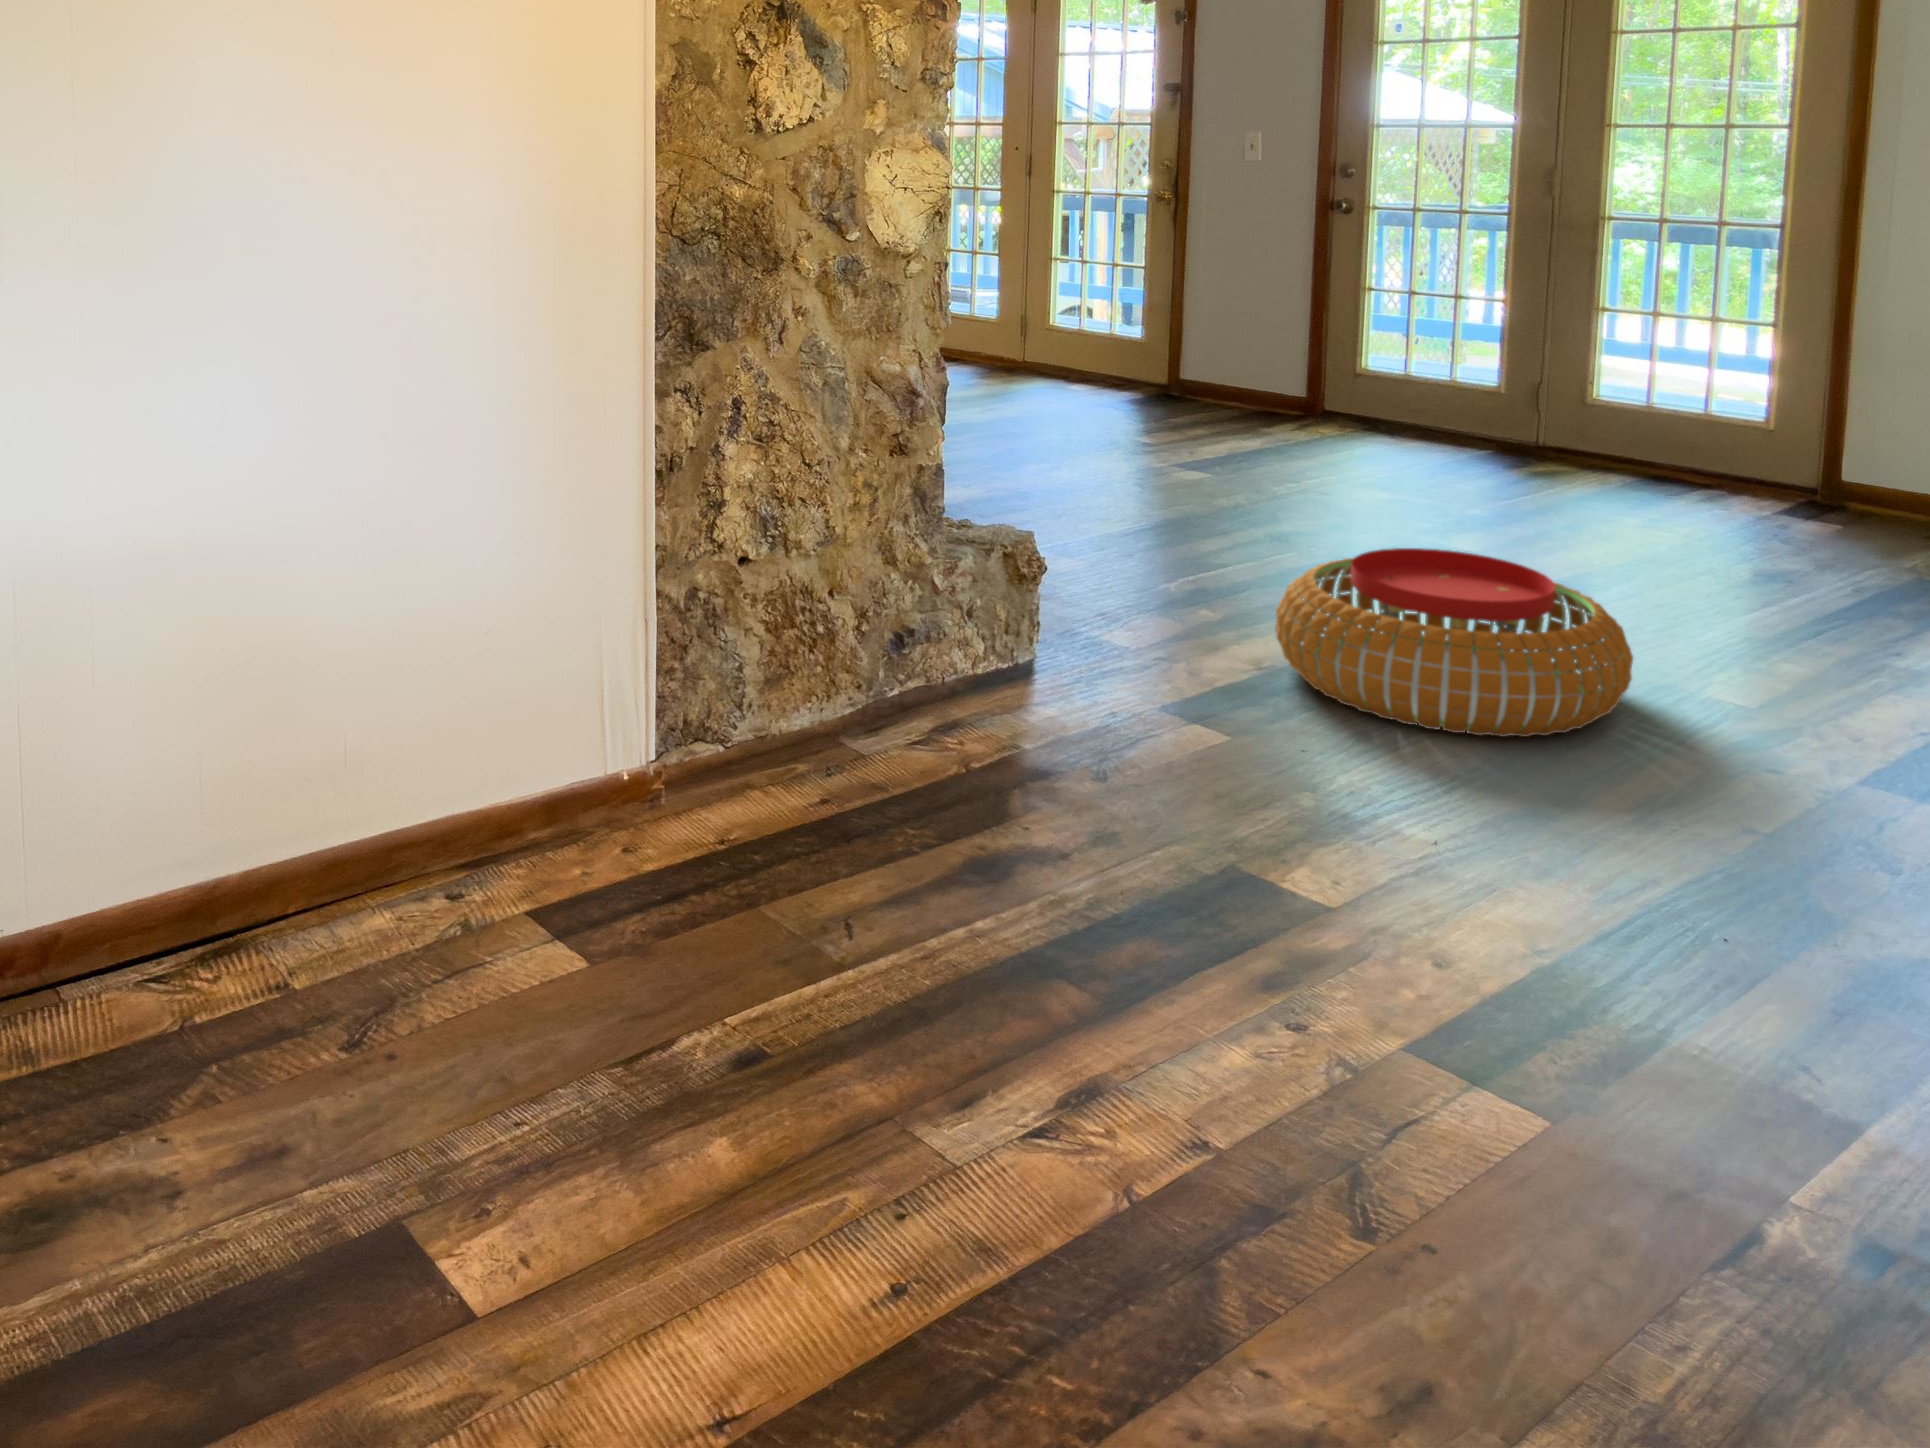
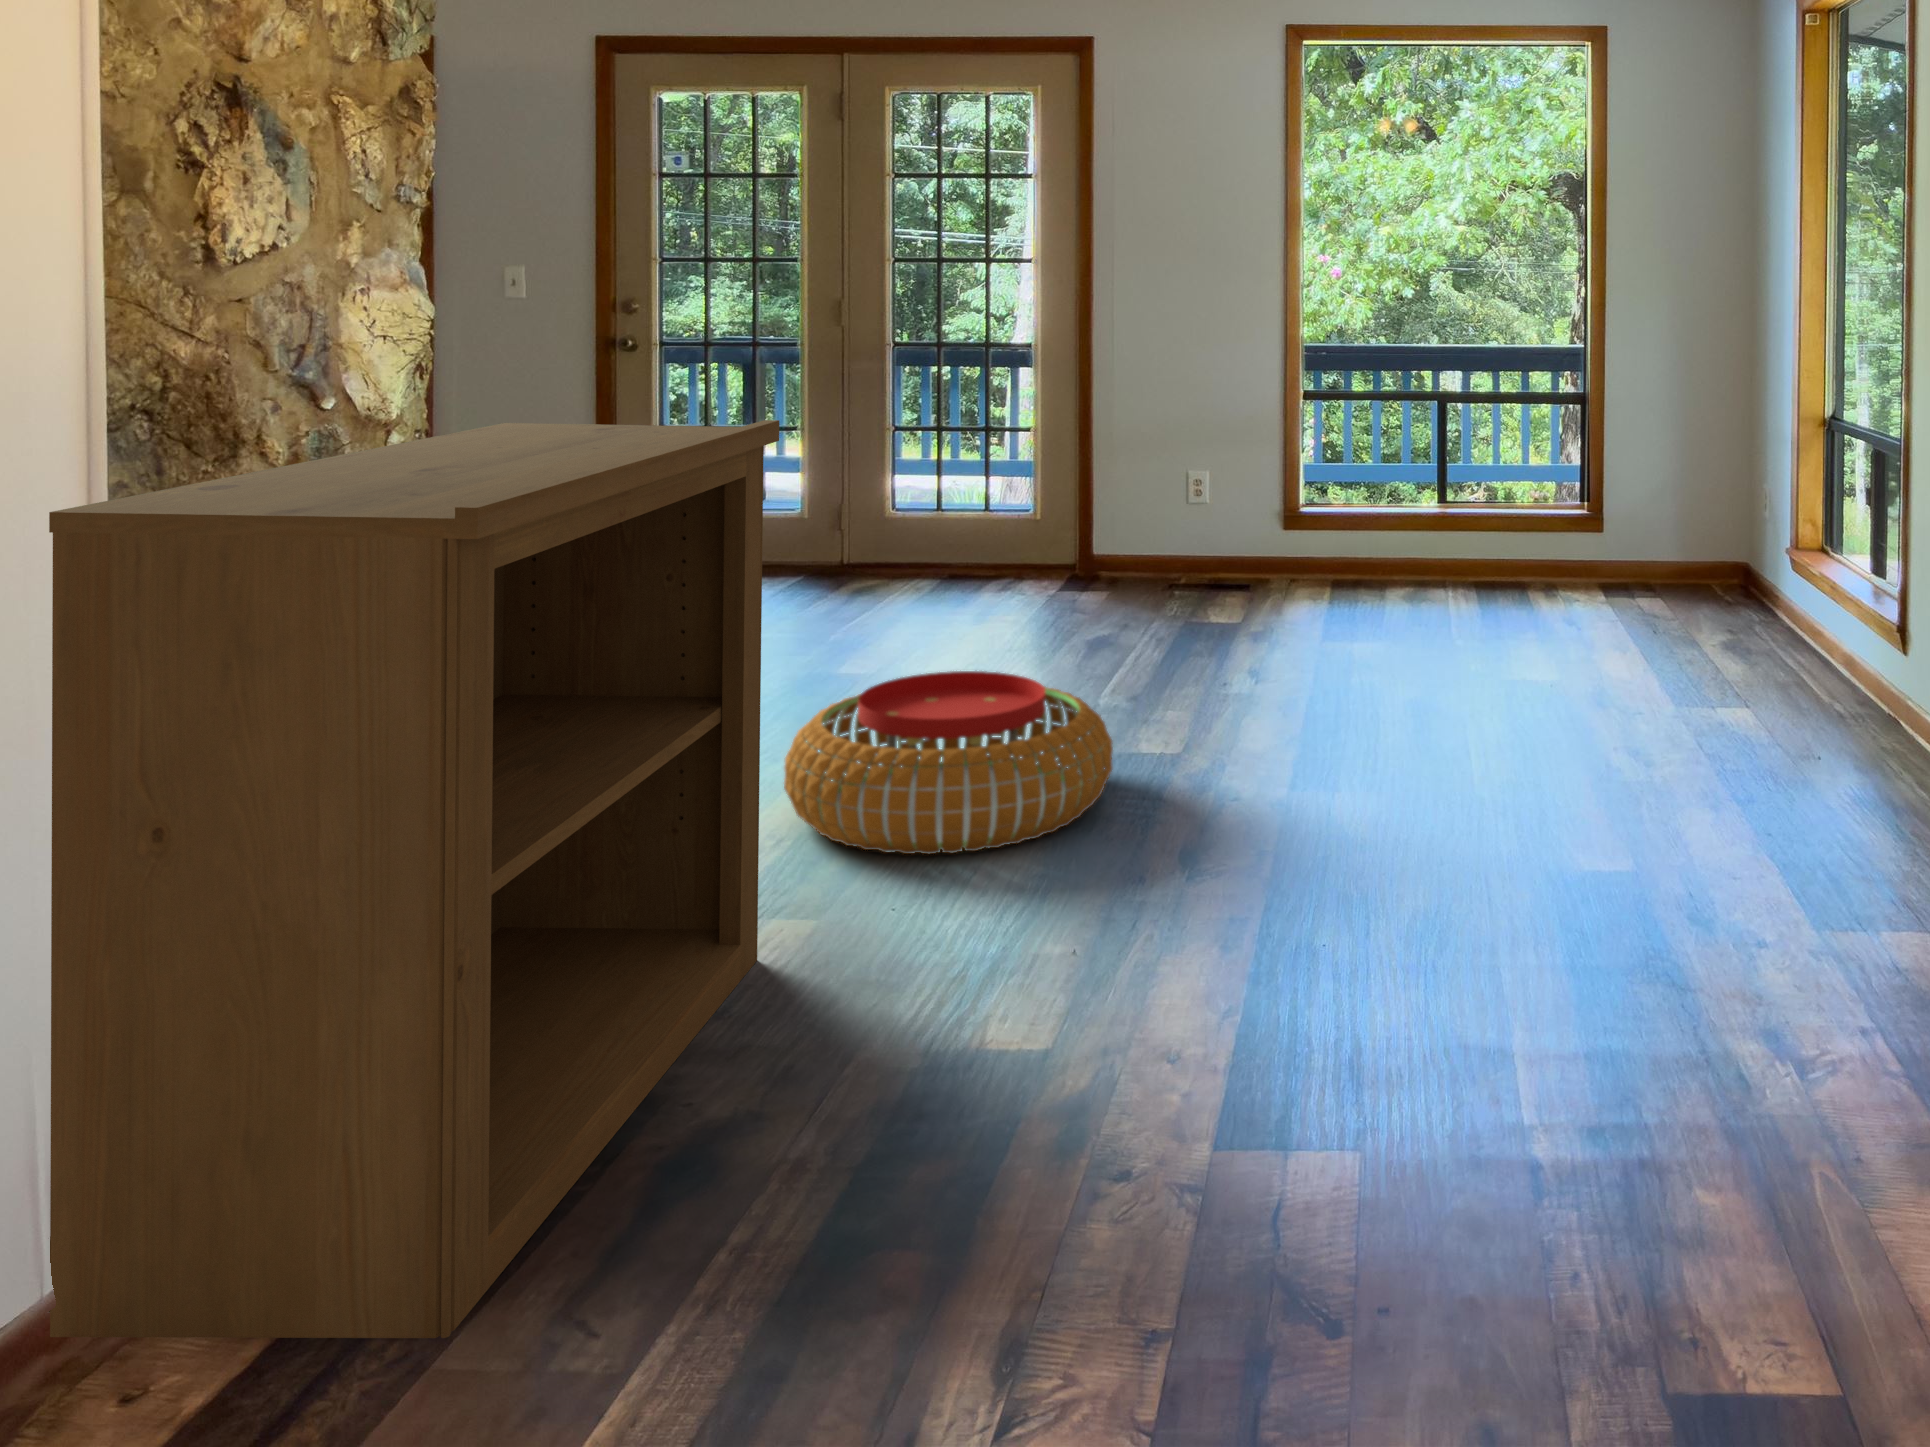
bookshelf: none [617,263,1199,899] -> present [49,420,779,1338]

